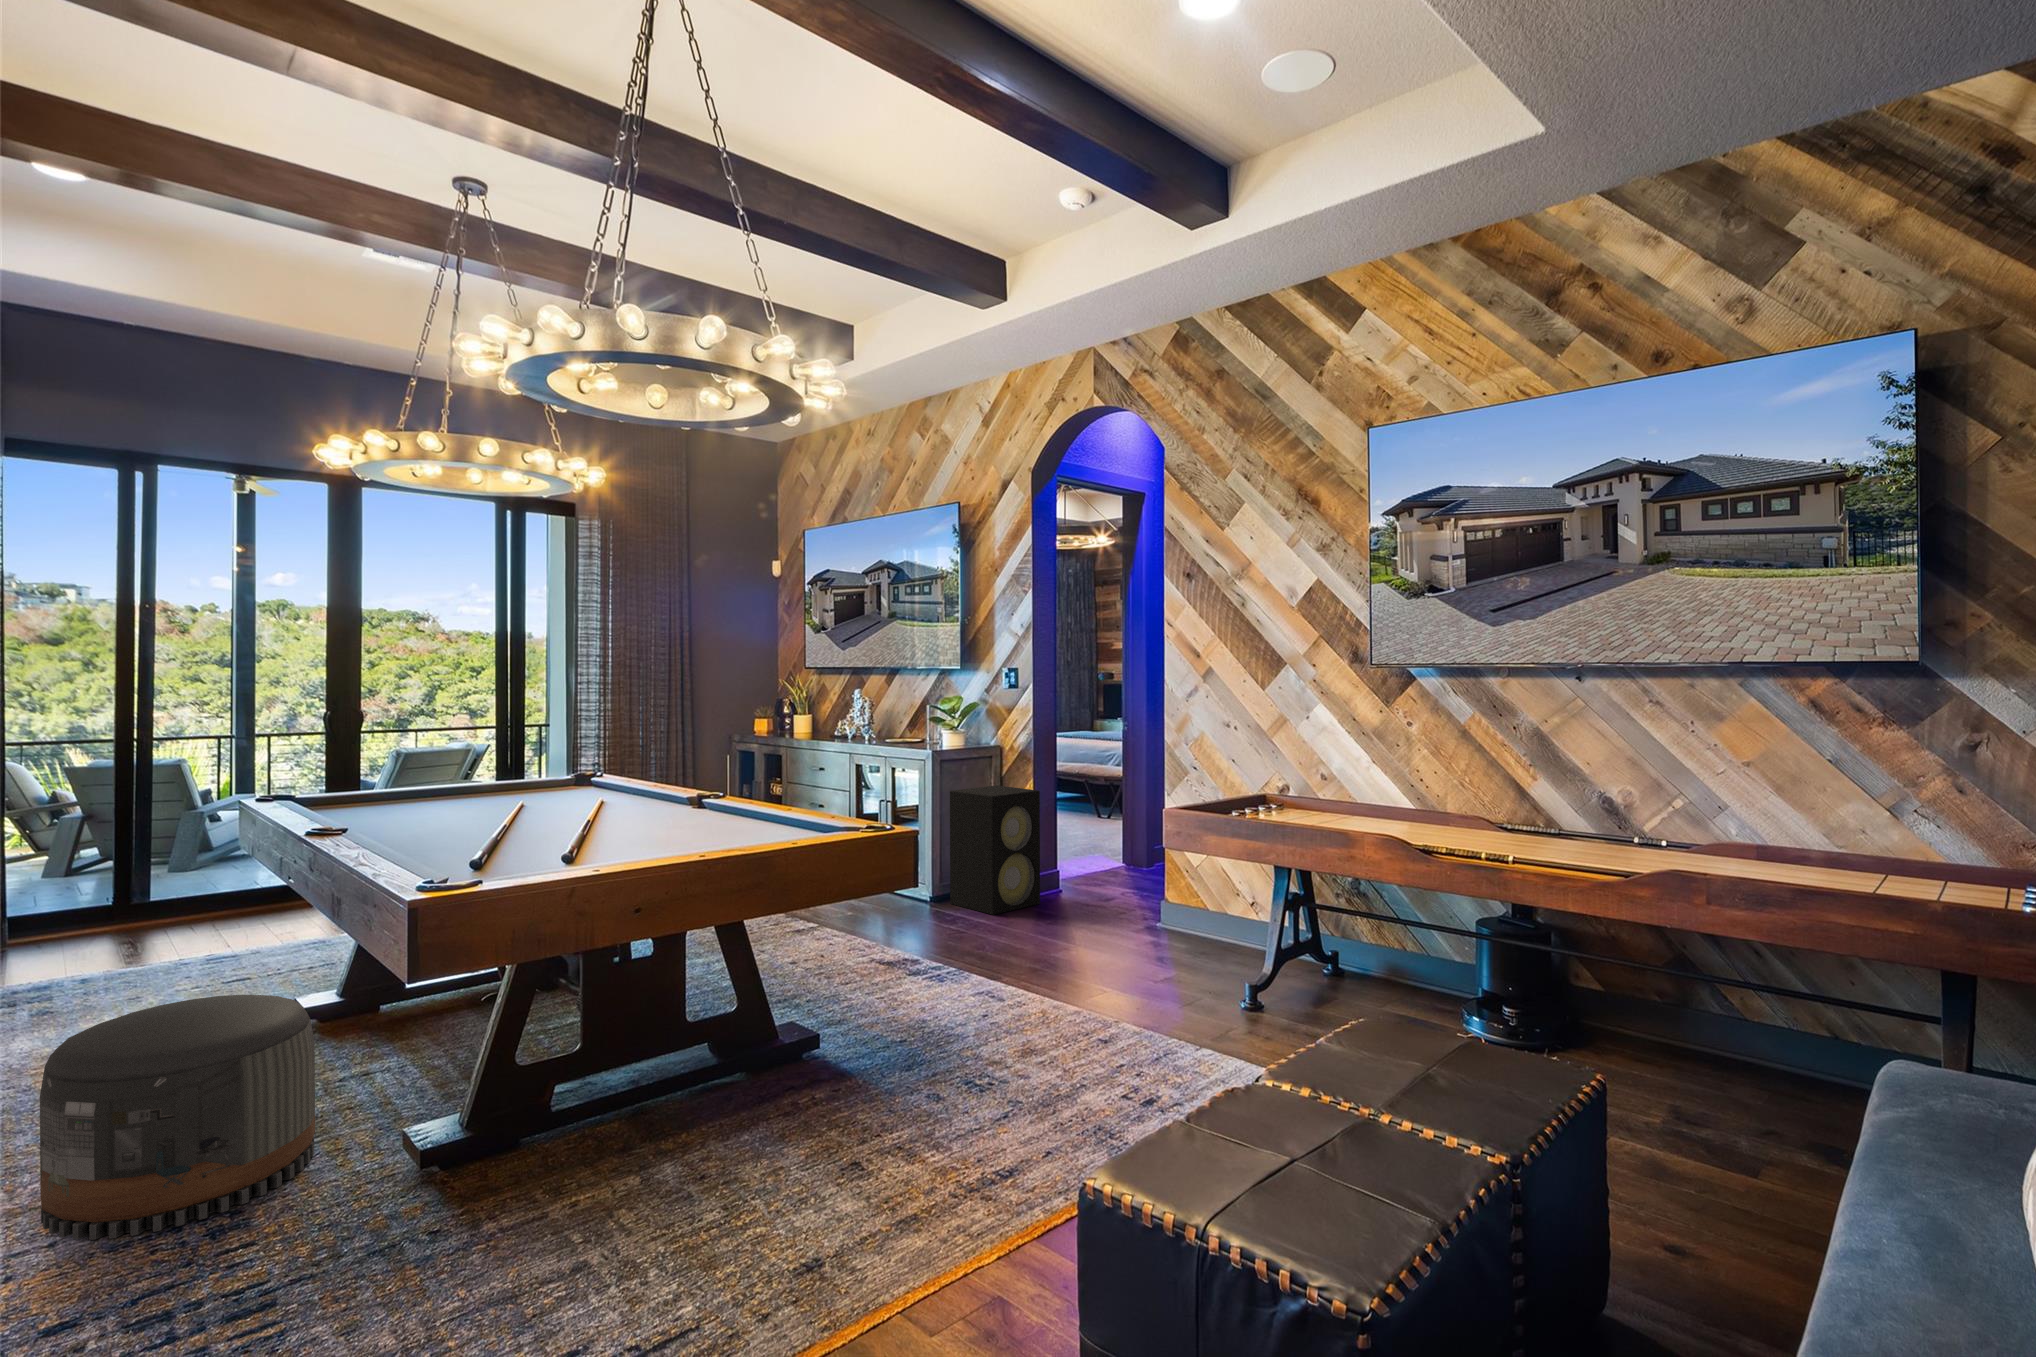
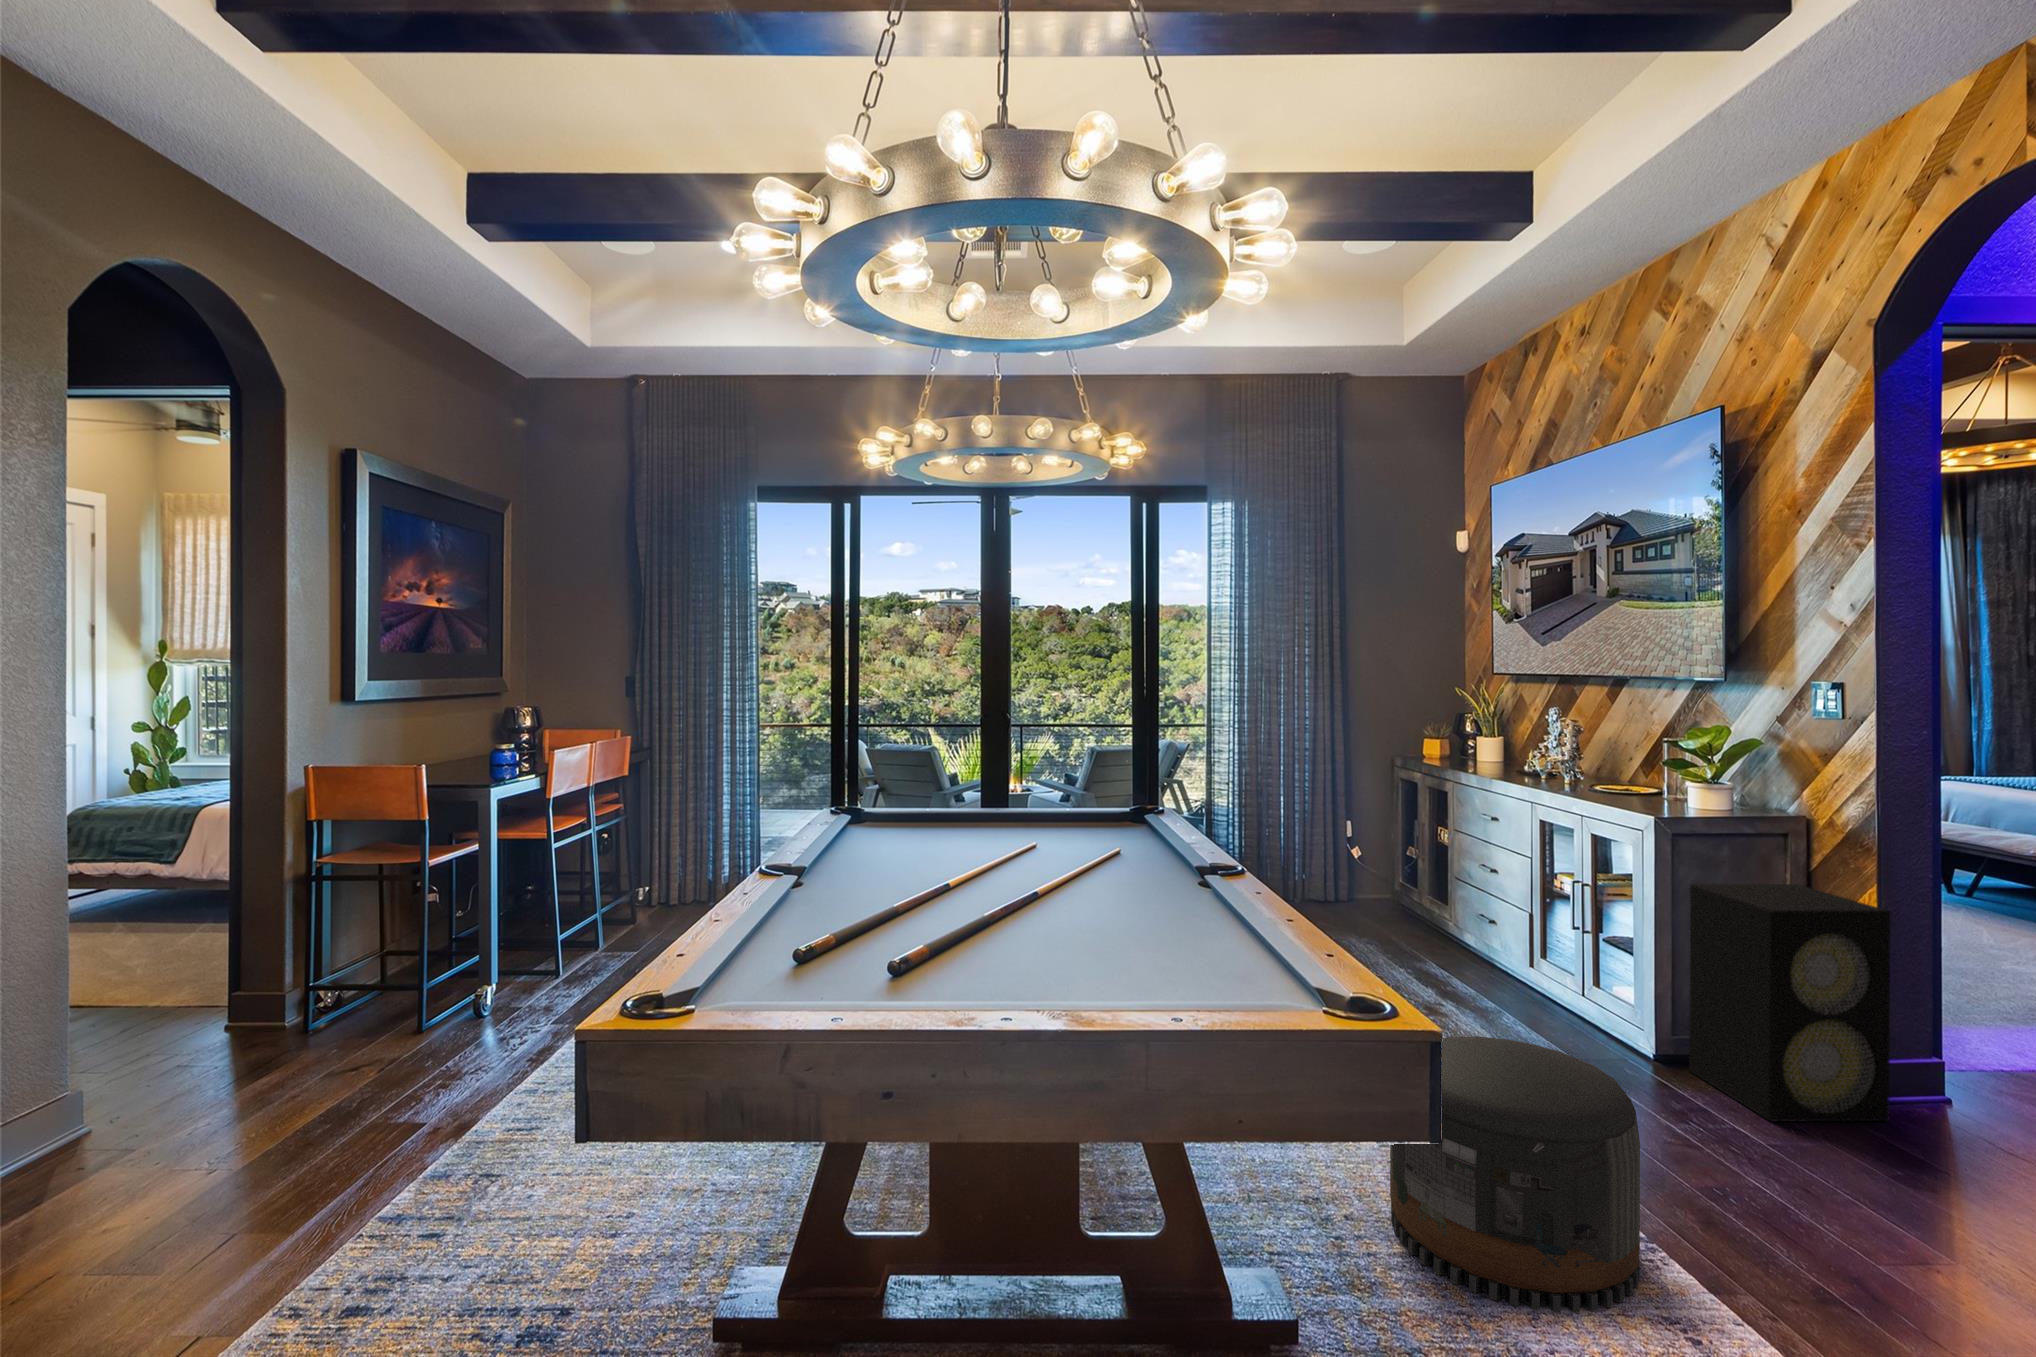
pouf: present [40,995,315,1240] -> present [1390,1037,1640,1312]

